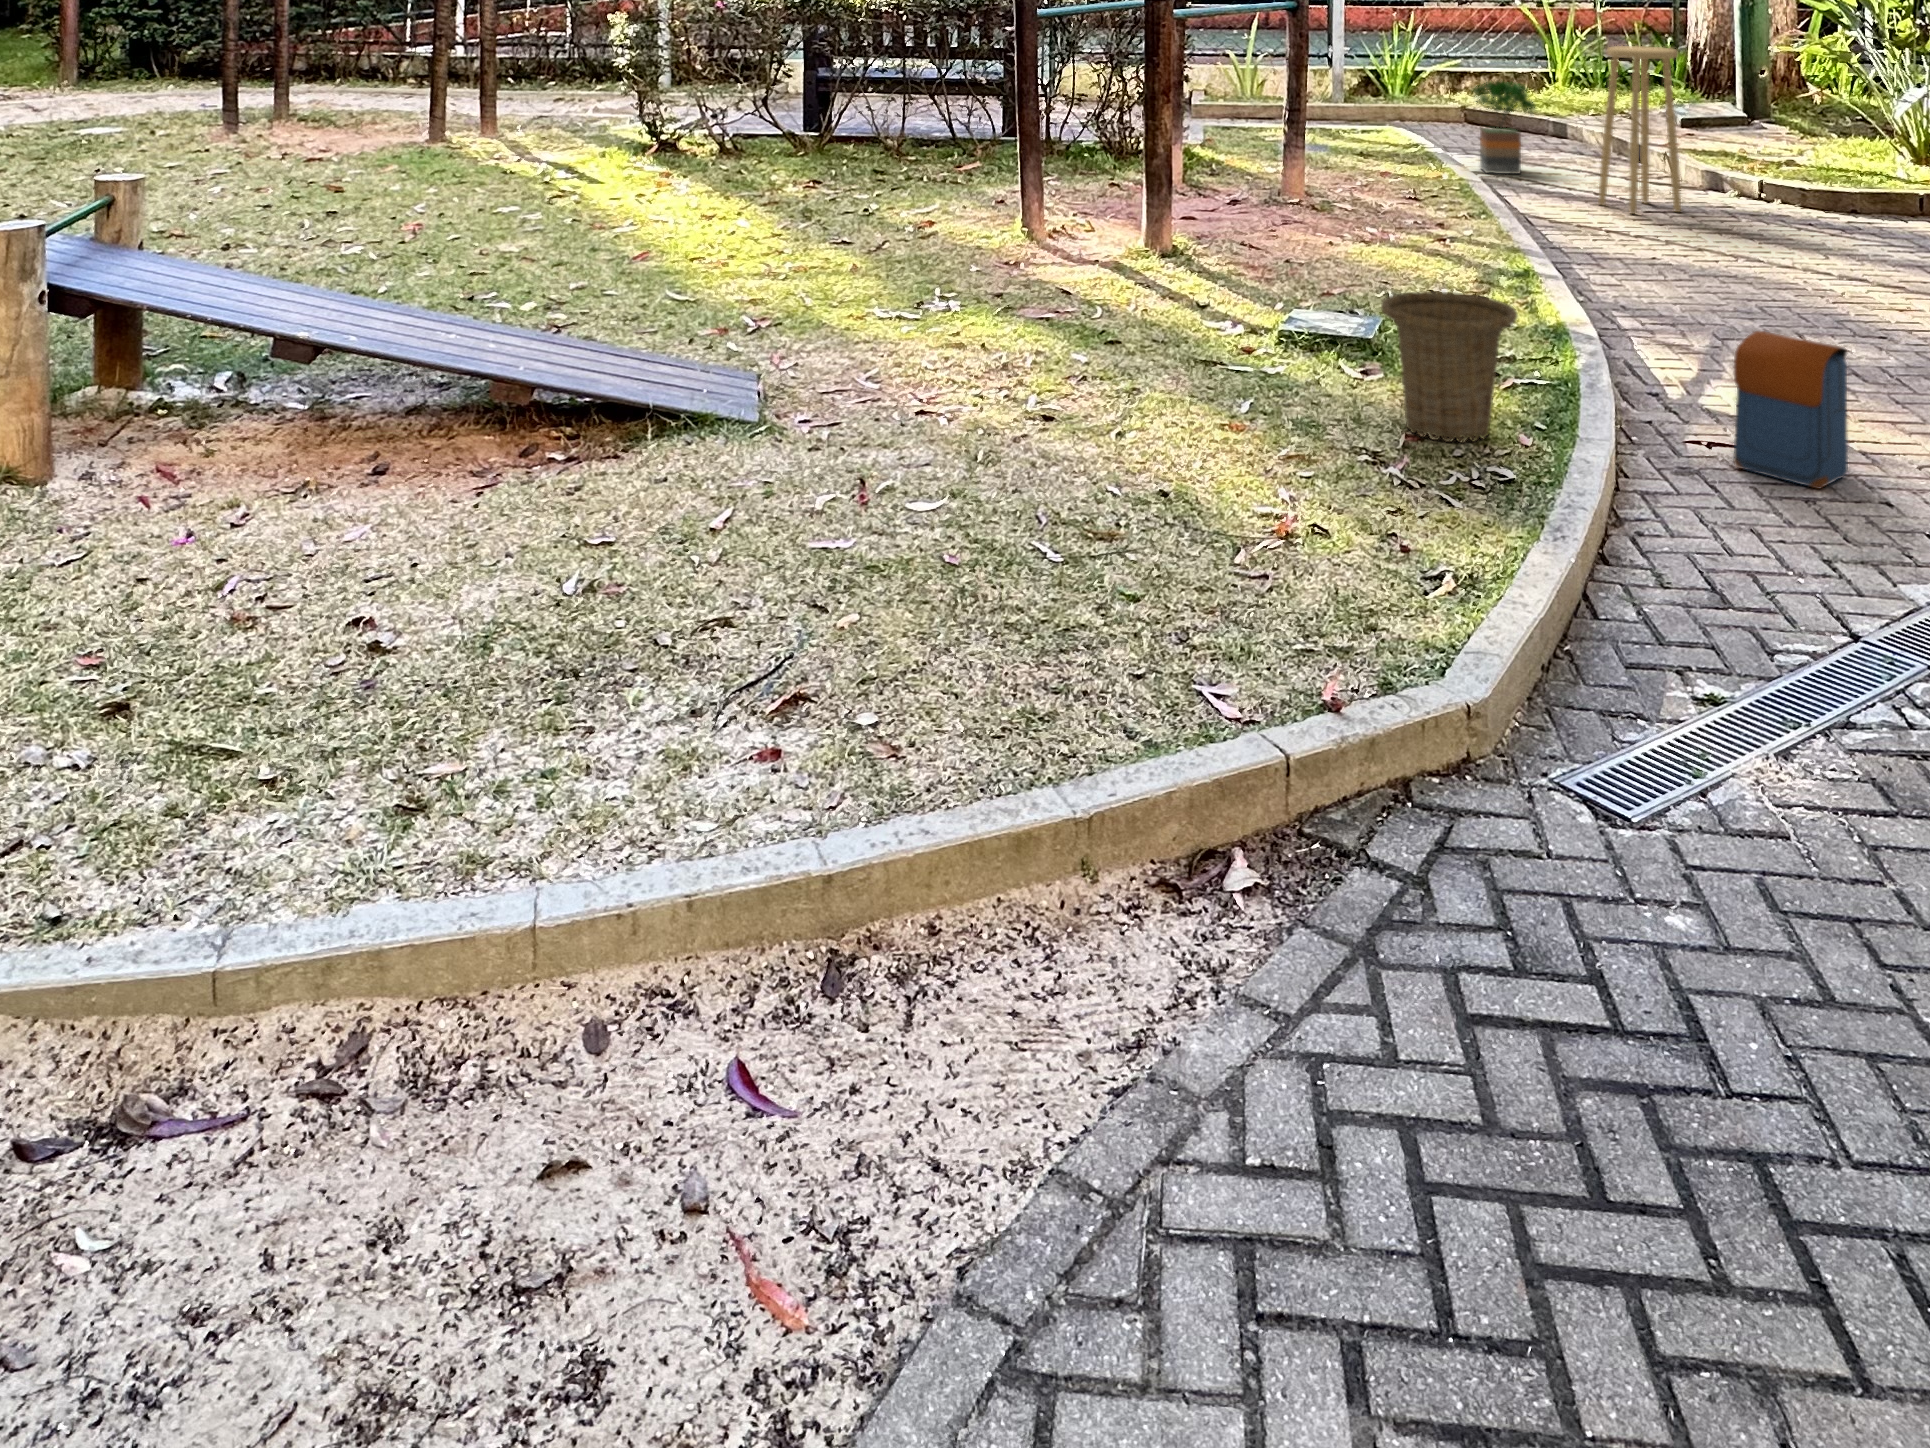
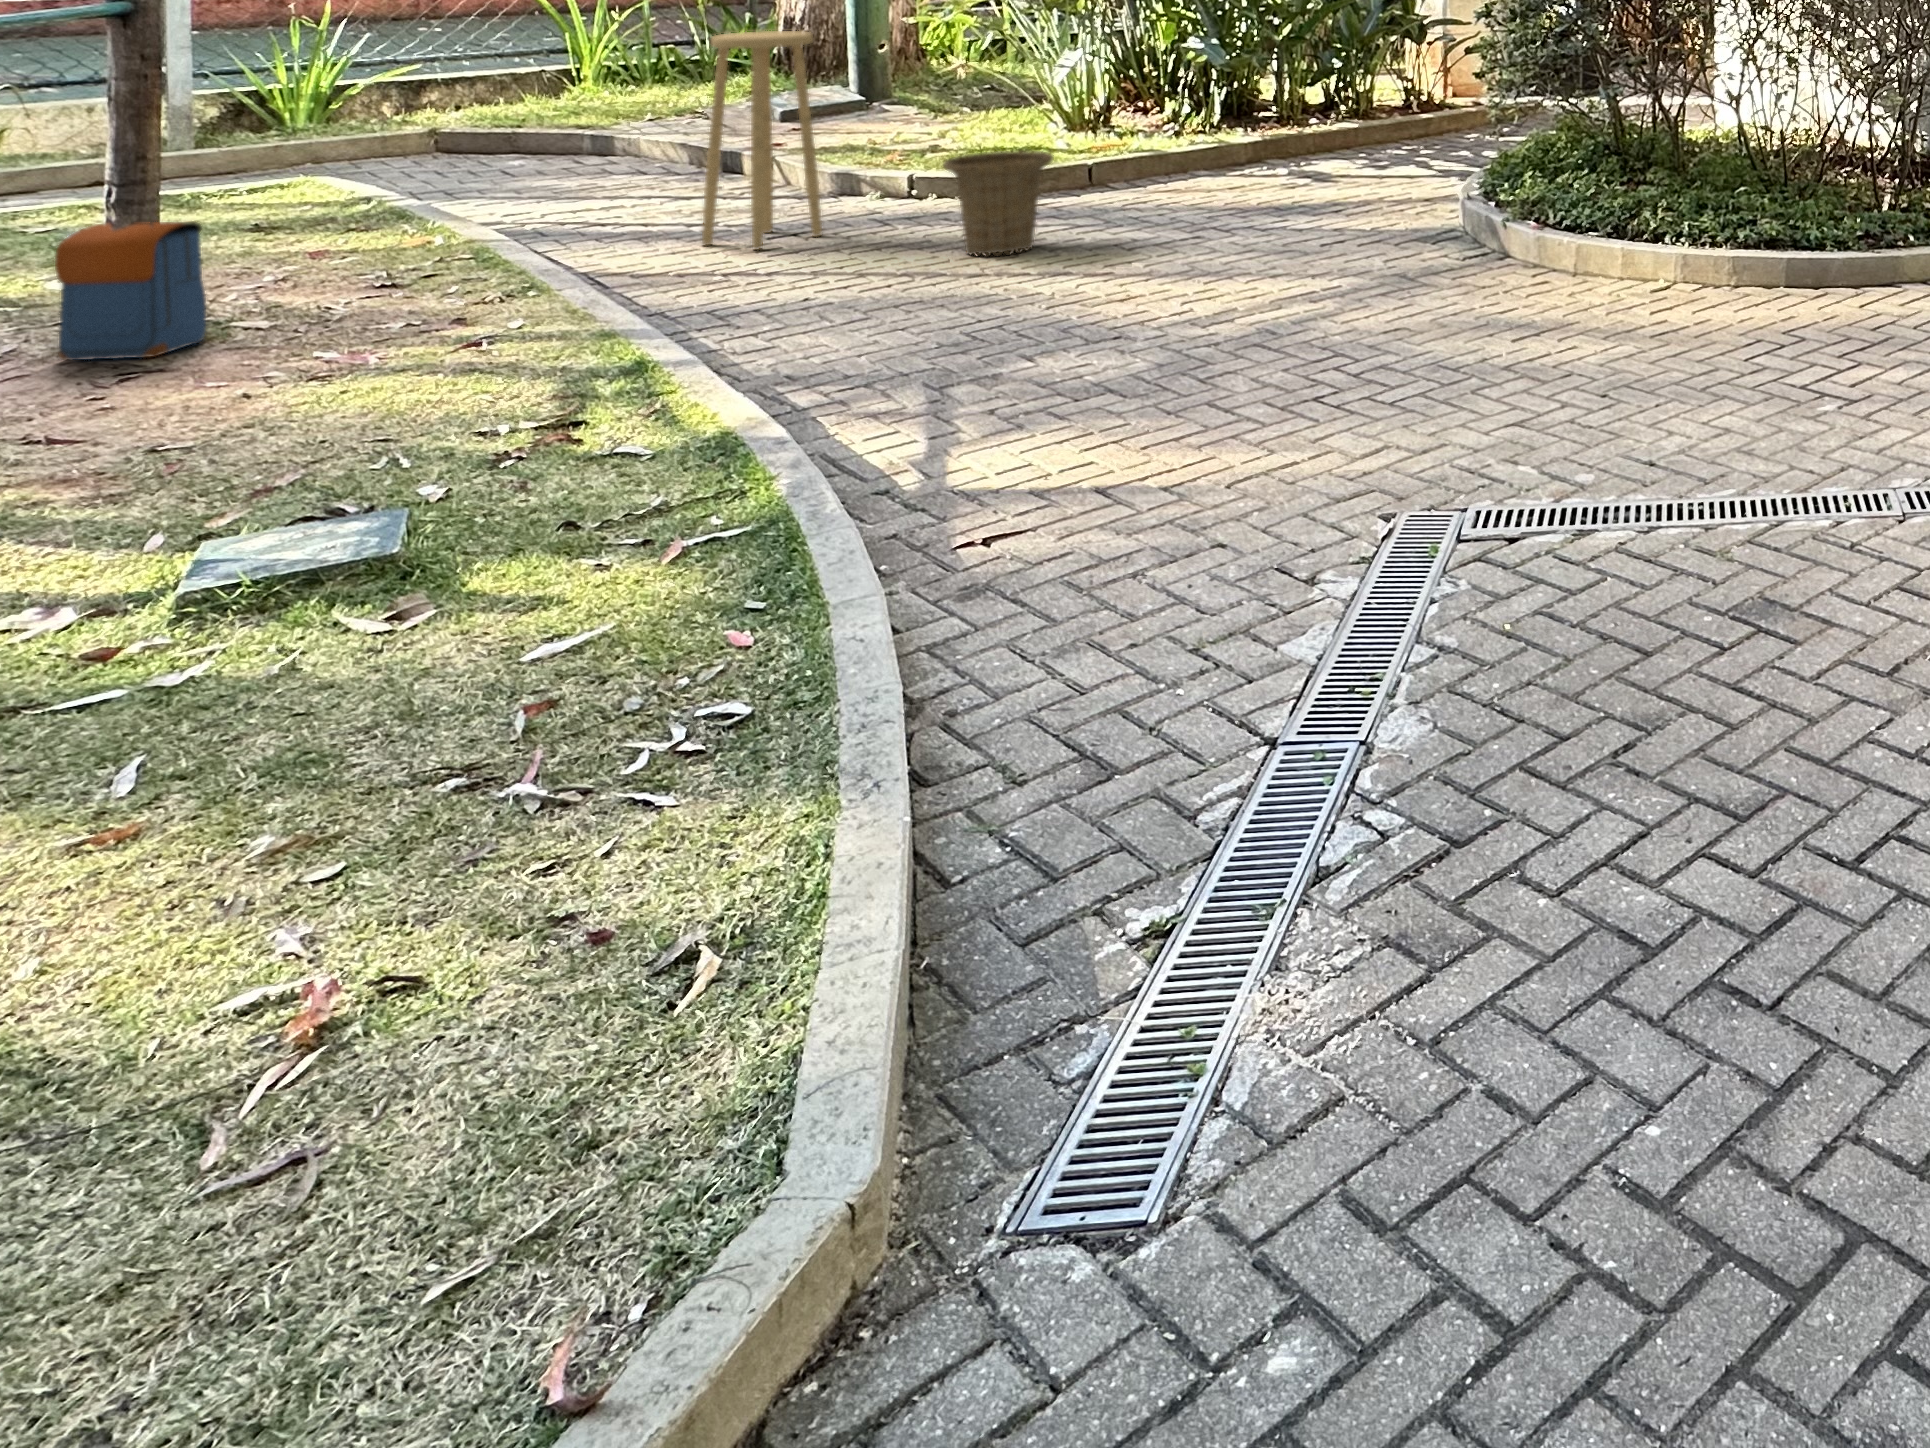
potted tree: present [1473,80,1535,174] -> none [467,92,588,229]
basket: present [1381,291,1518,443] -> present [943,150,1054,256]
backpack: present [1734,331,1848,489] -> present [55,222,206,360]

